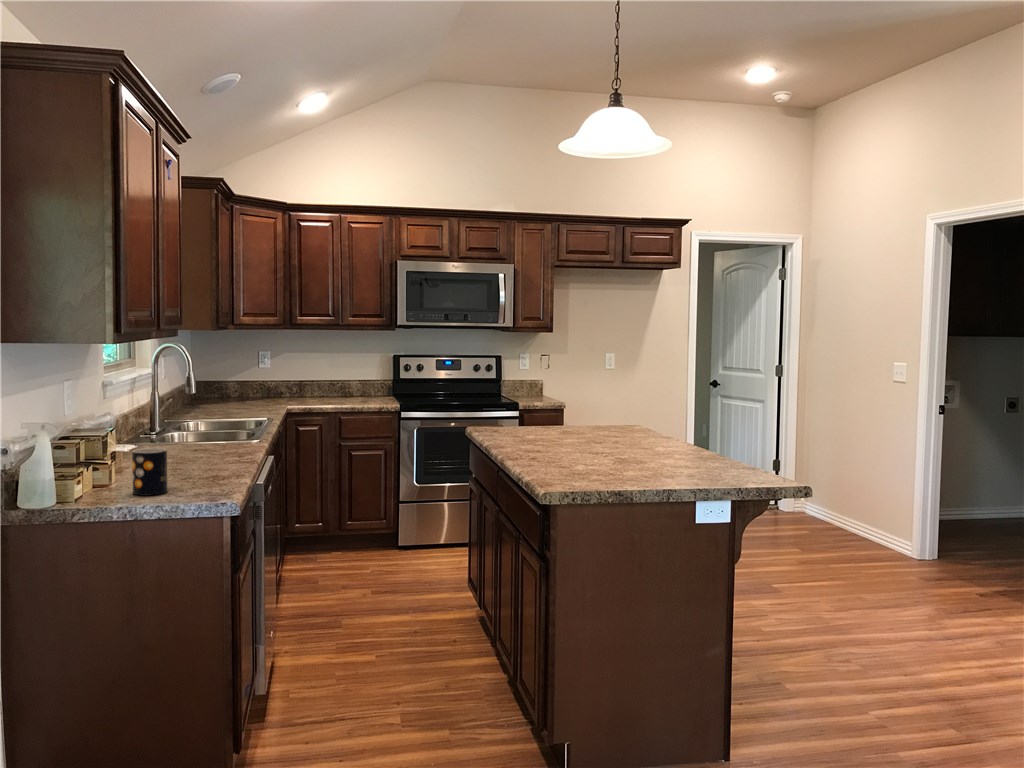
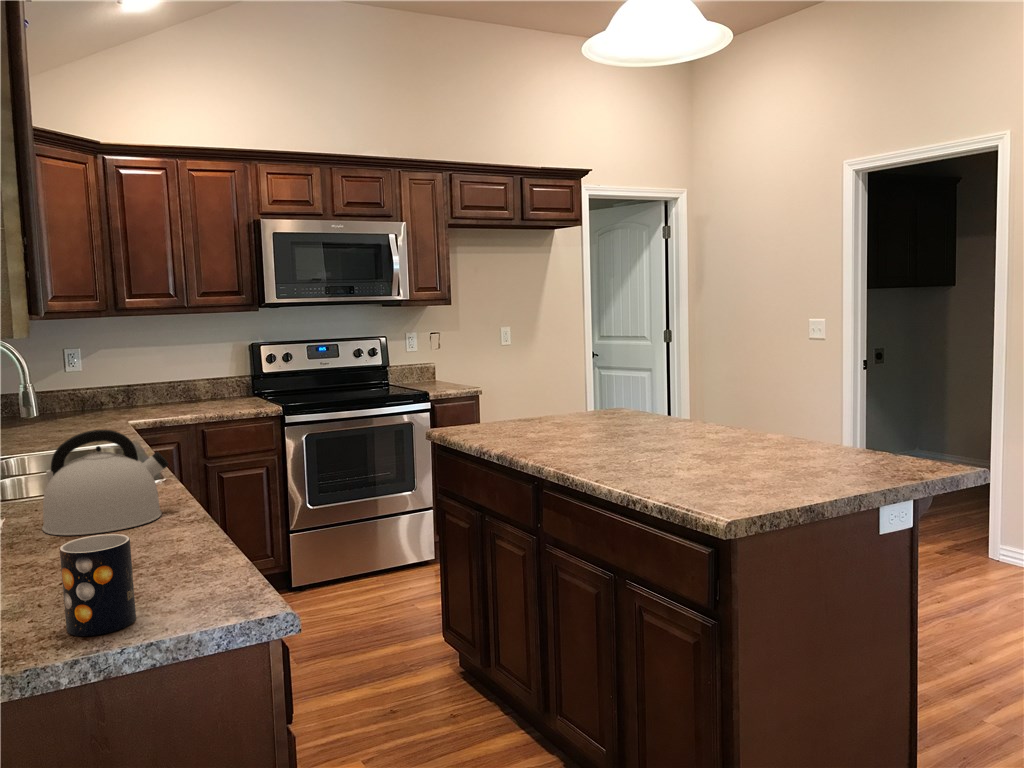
kettle: none [165,401,240,460] -> present [42,430,169,535]

